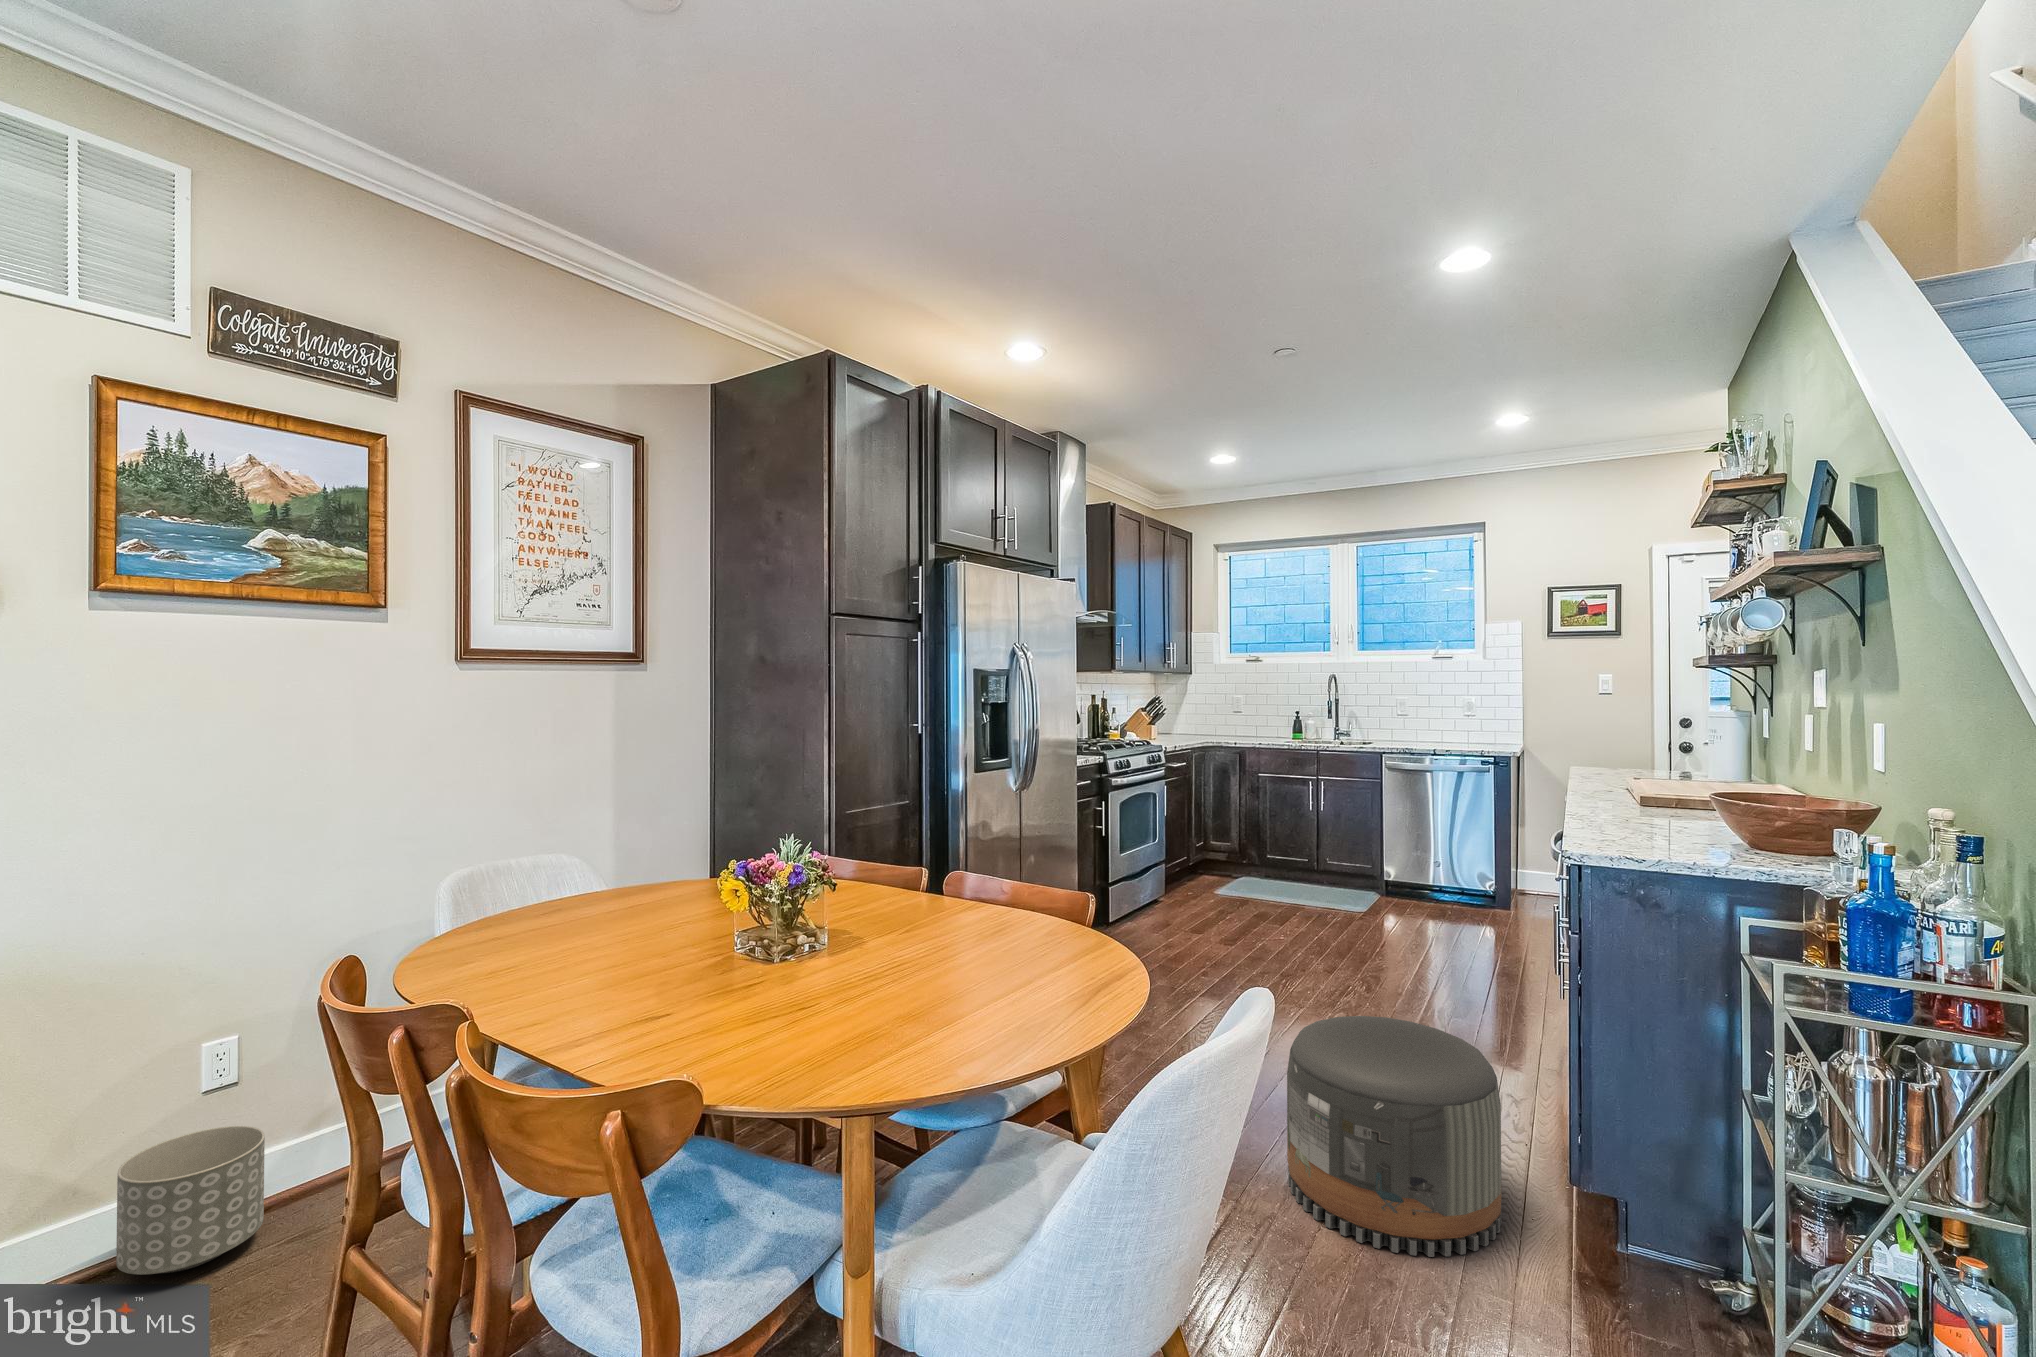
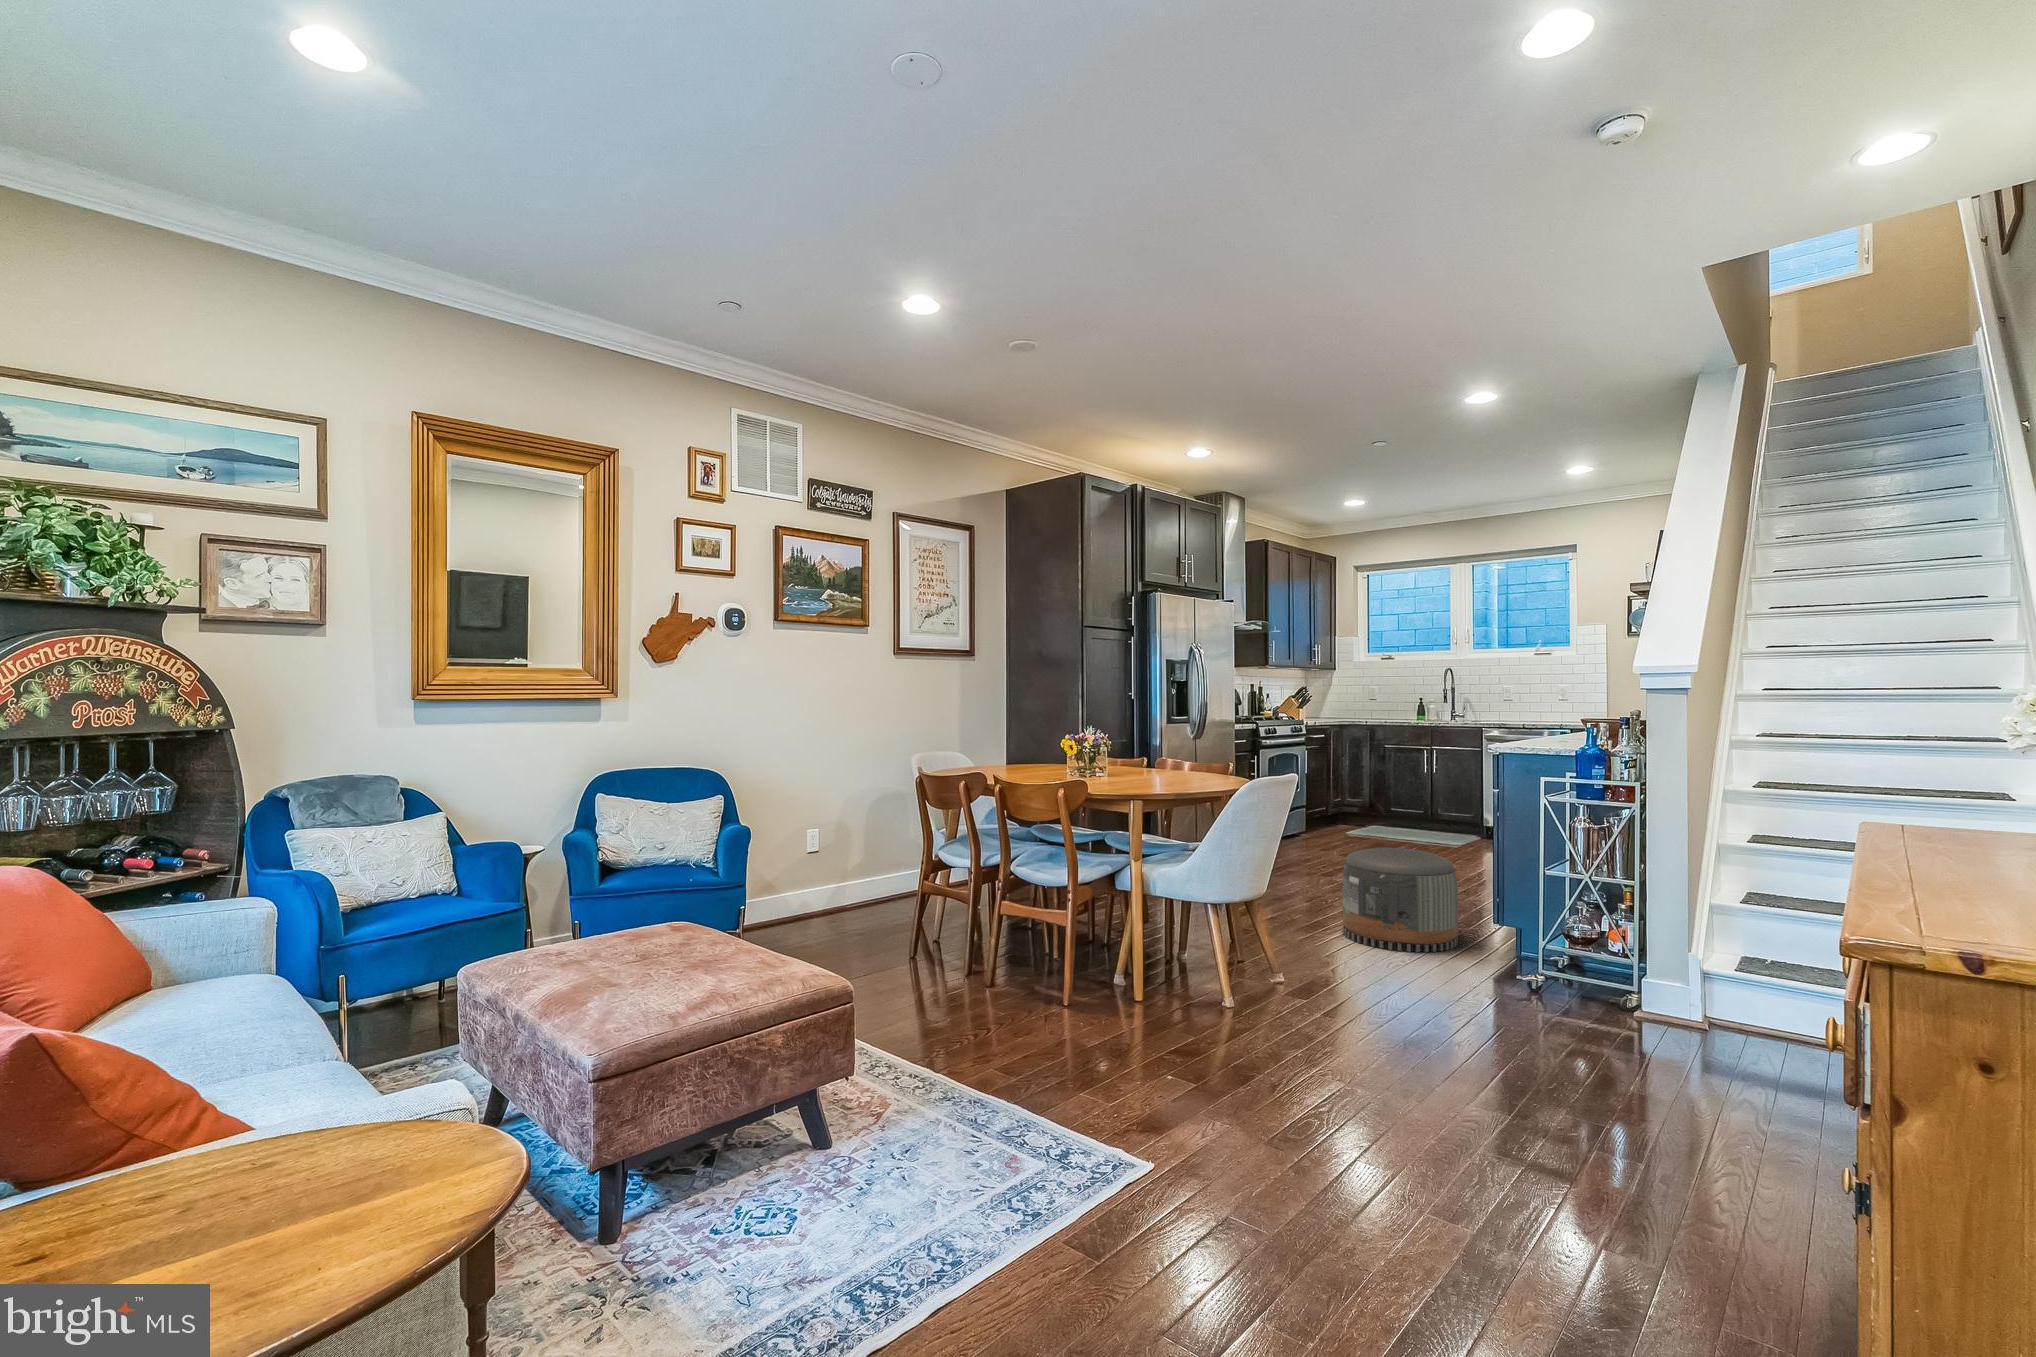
planter: present [116,1126,265,1275] -> none [790,869,840,923]

